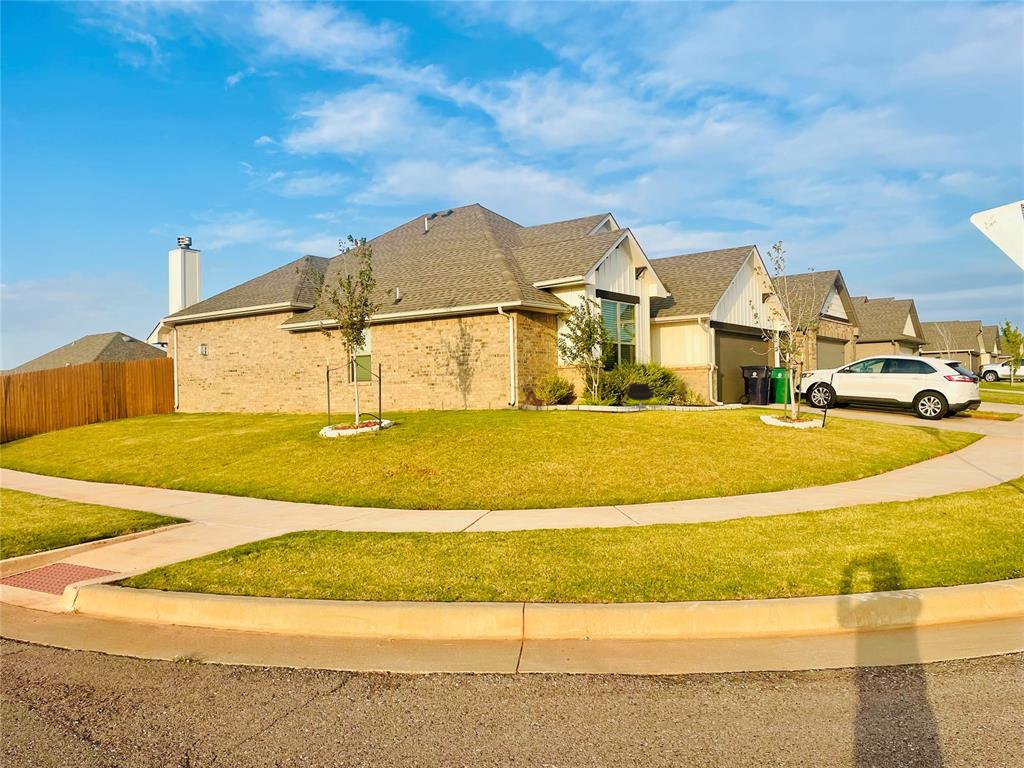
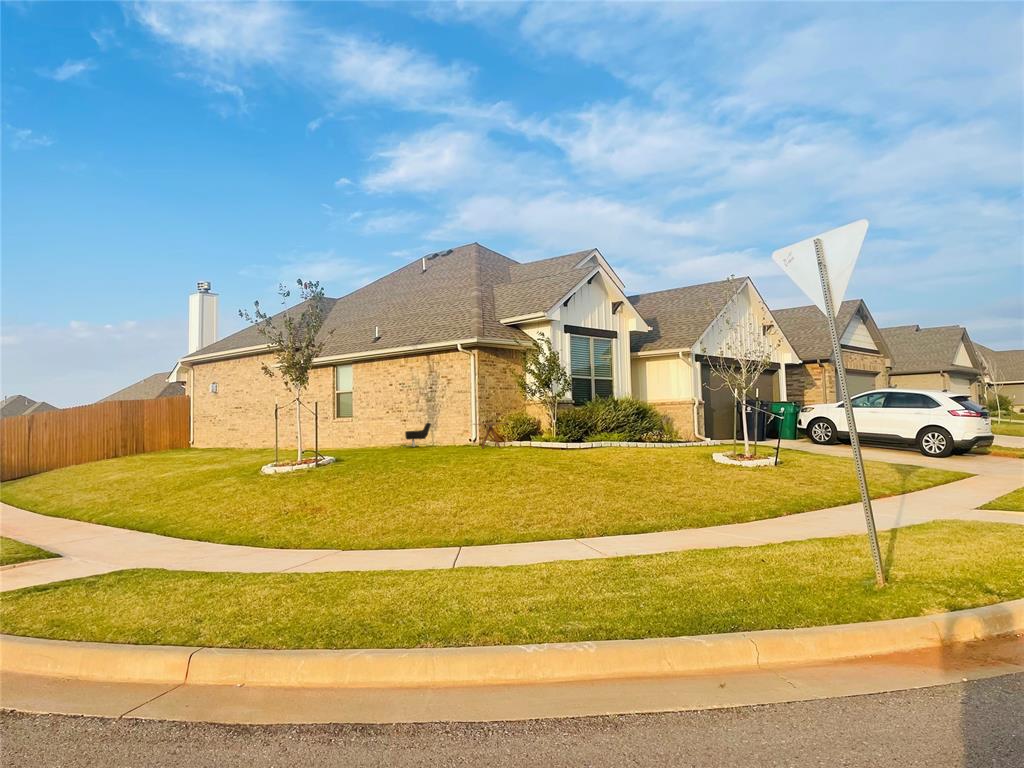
lounge chair: present [627,384,655,408] -> present [405,423,431,447]

